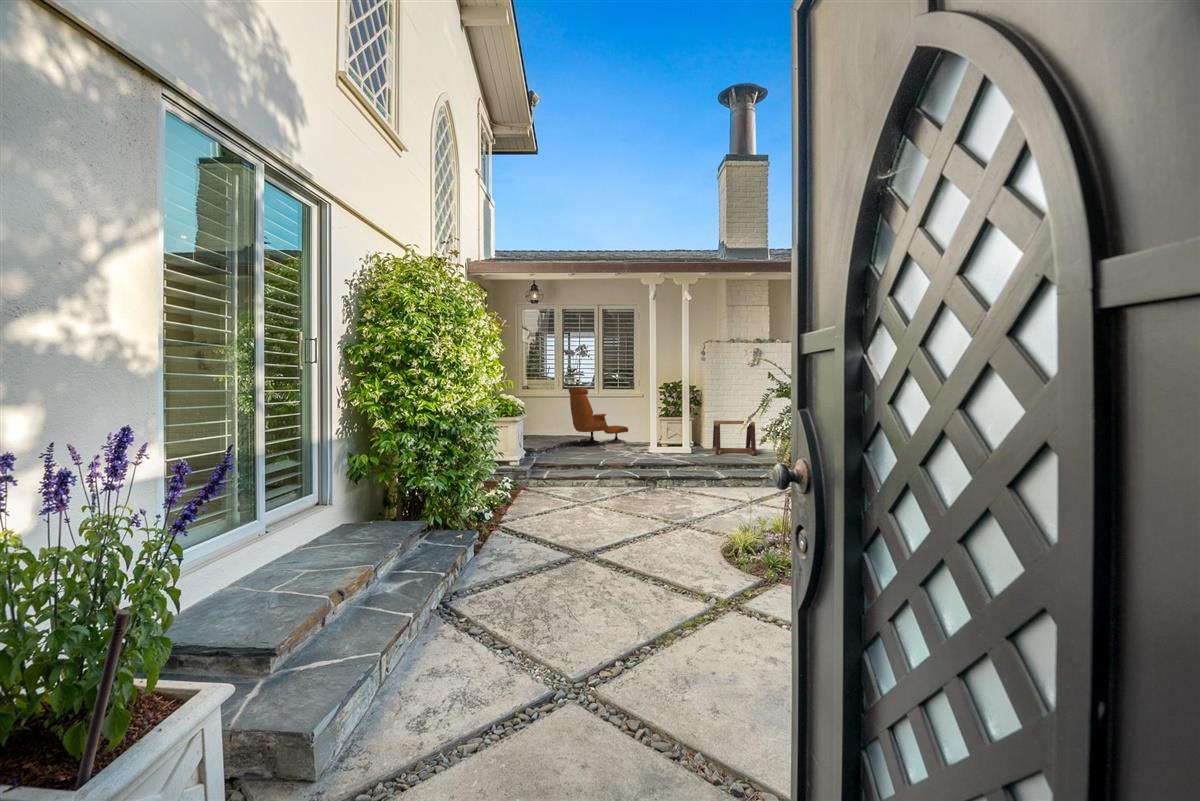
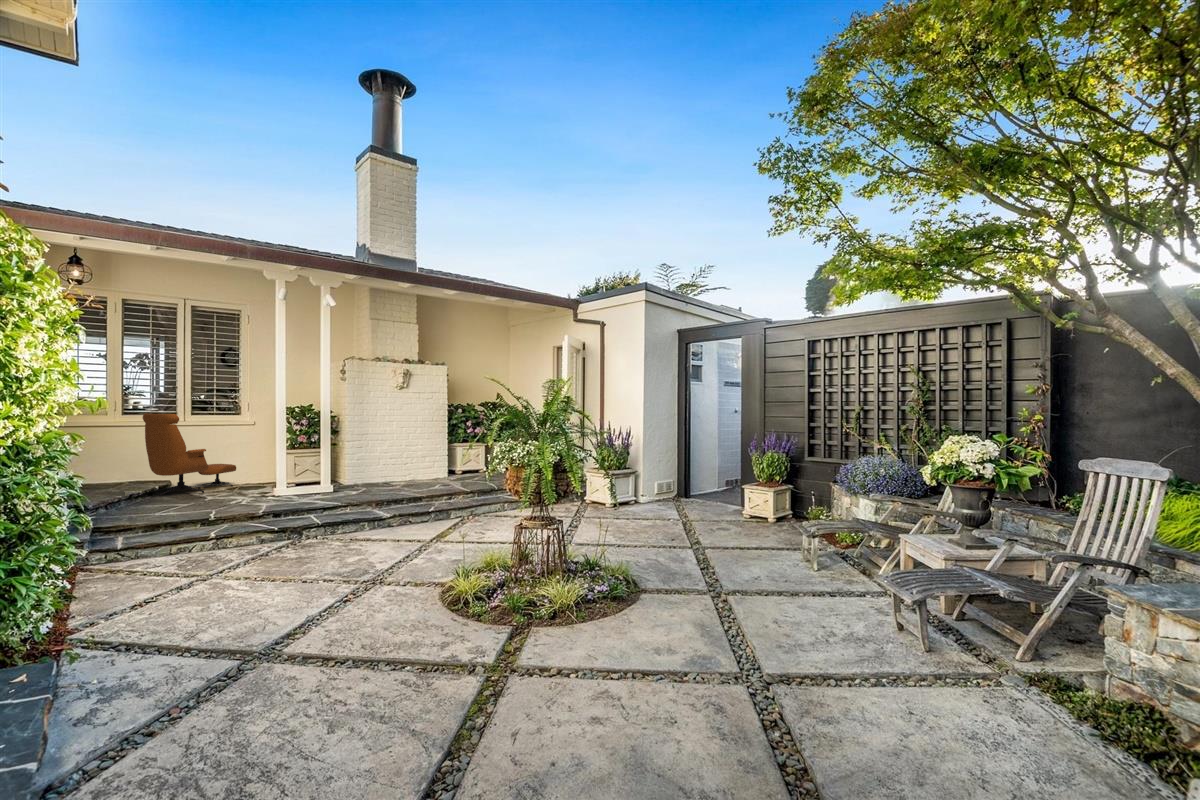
stool: present [713,421,756,455] -> none [355,450,409,490]

